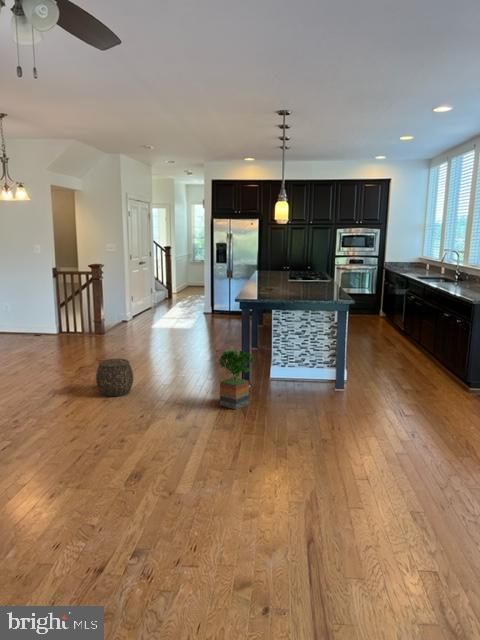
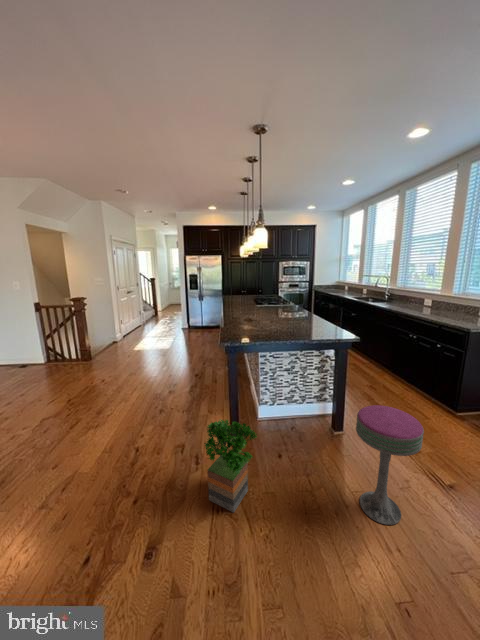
bar stool: none [321,343,361,419] -> present [356,405,424,525]
woven basket: present [96,359,133,396] -> none [27,427,88,492]

